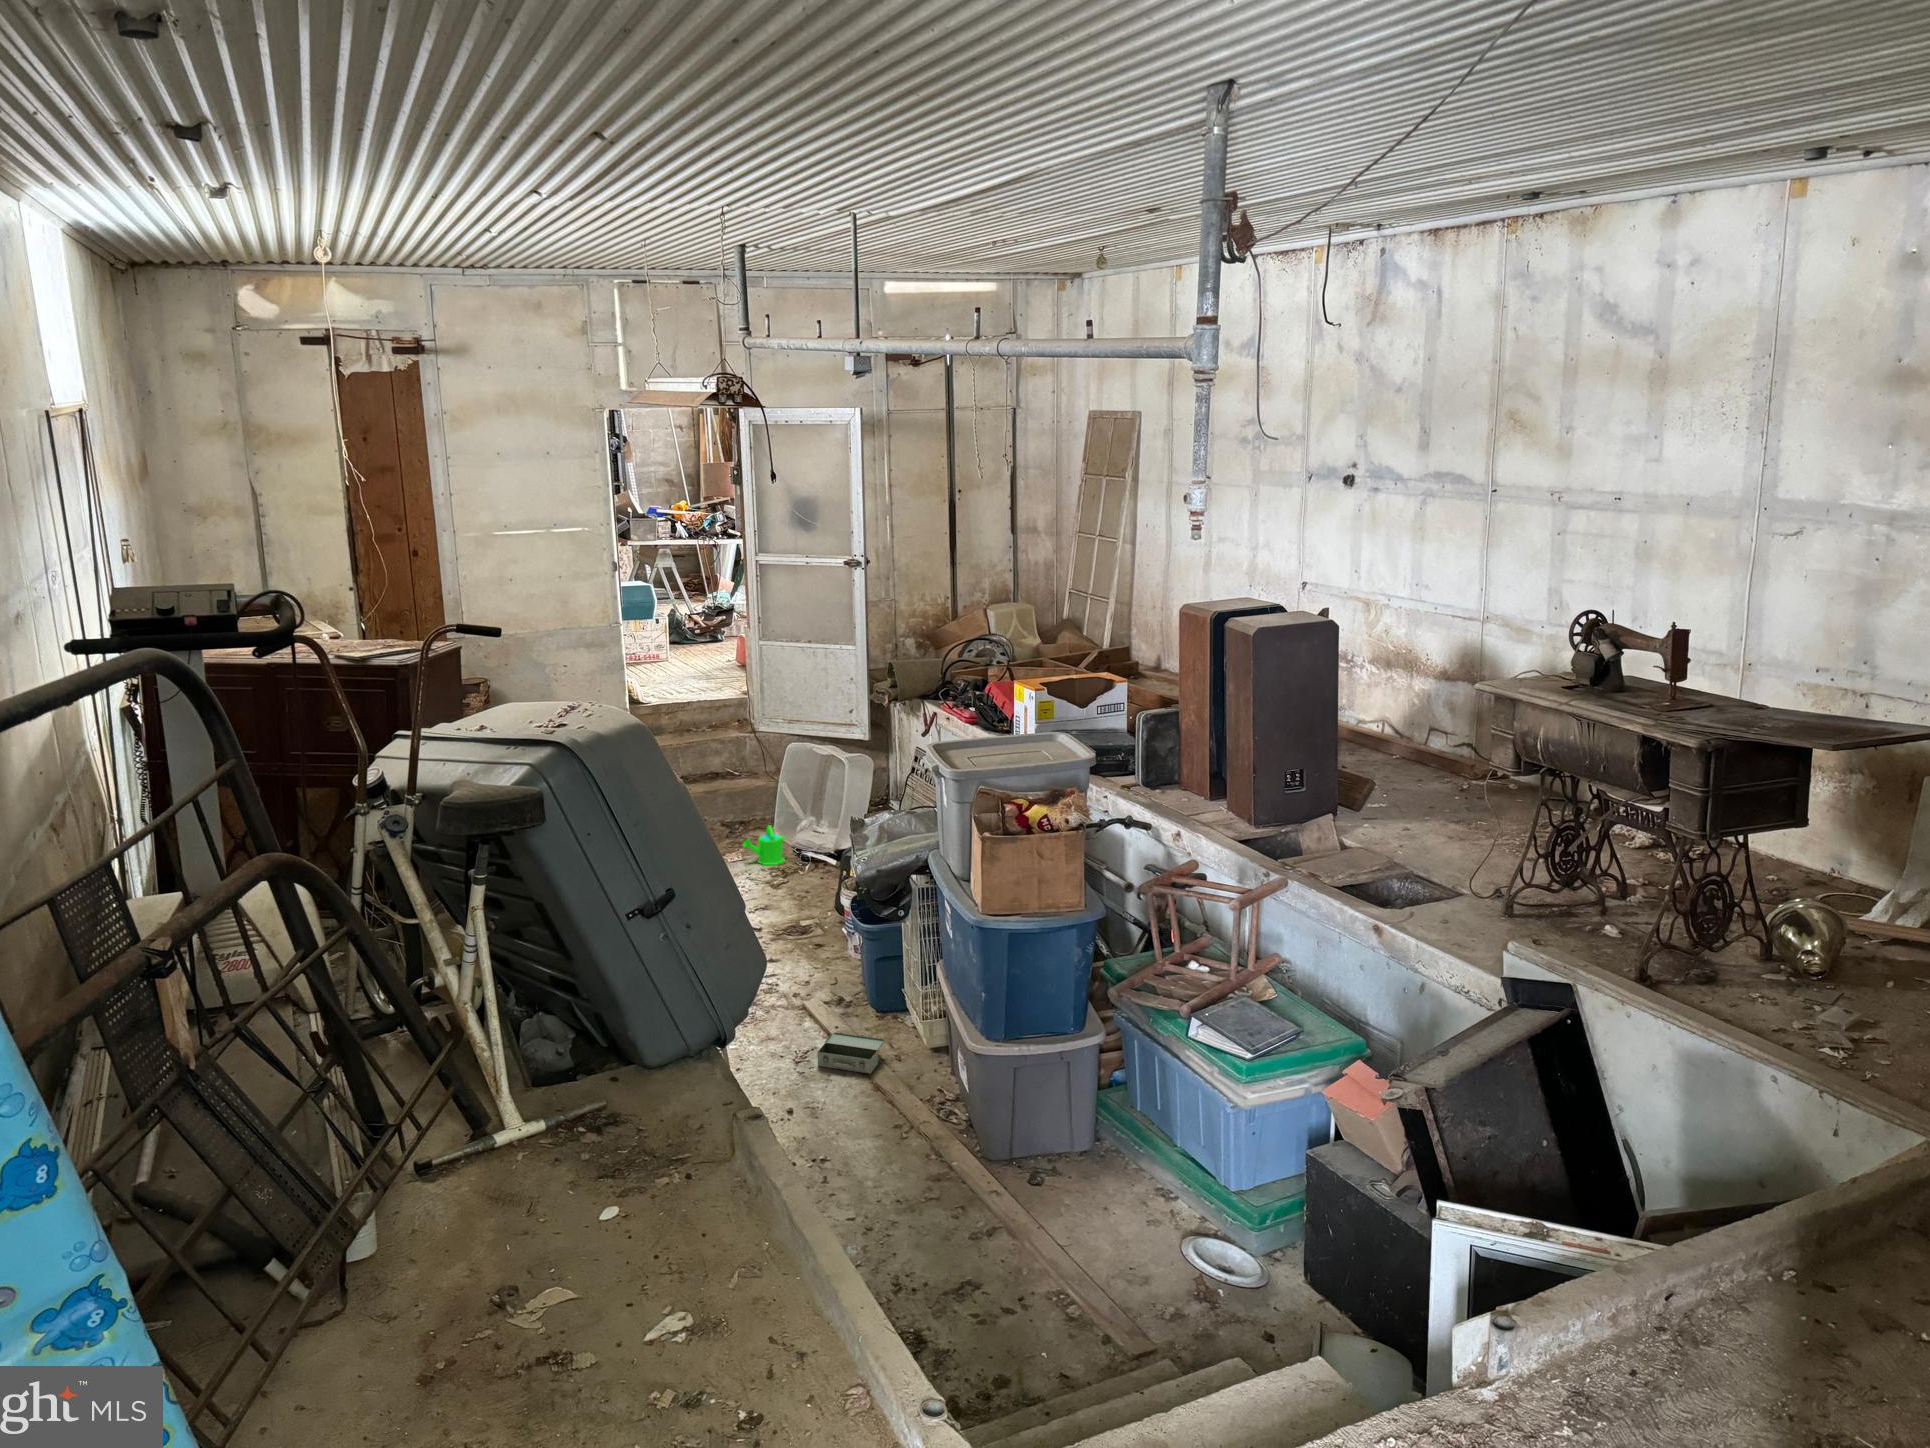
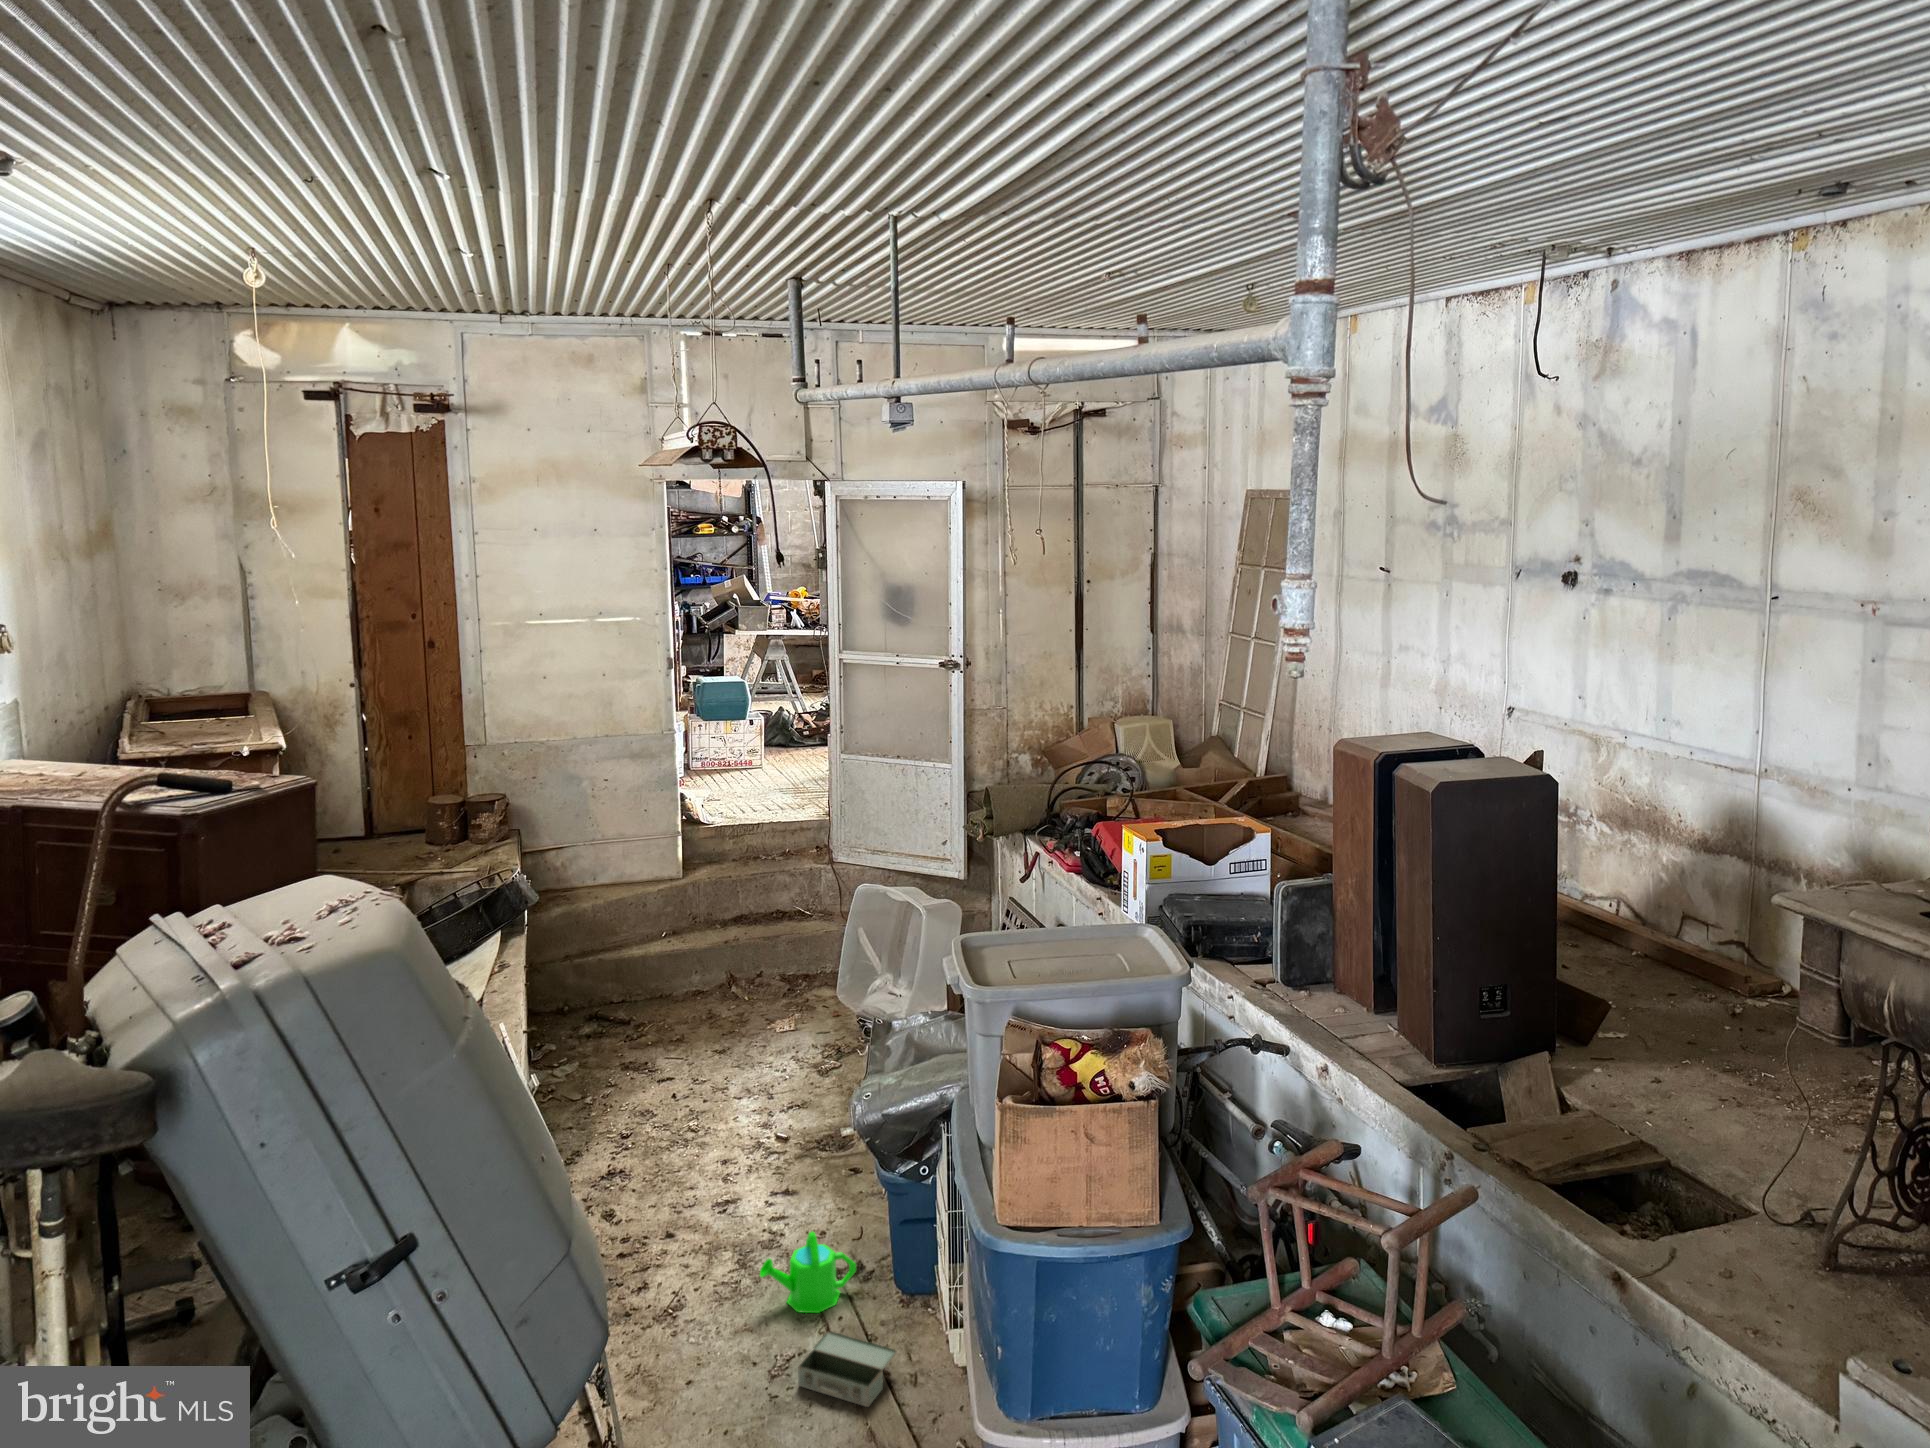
watering can: present [743,825,786,865] -> present [760,1232,856,1313]

